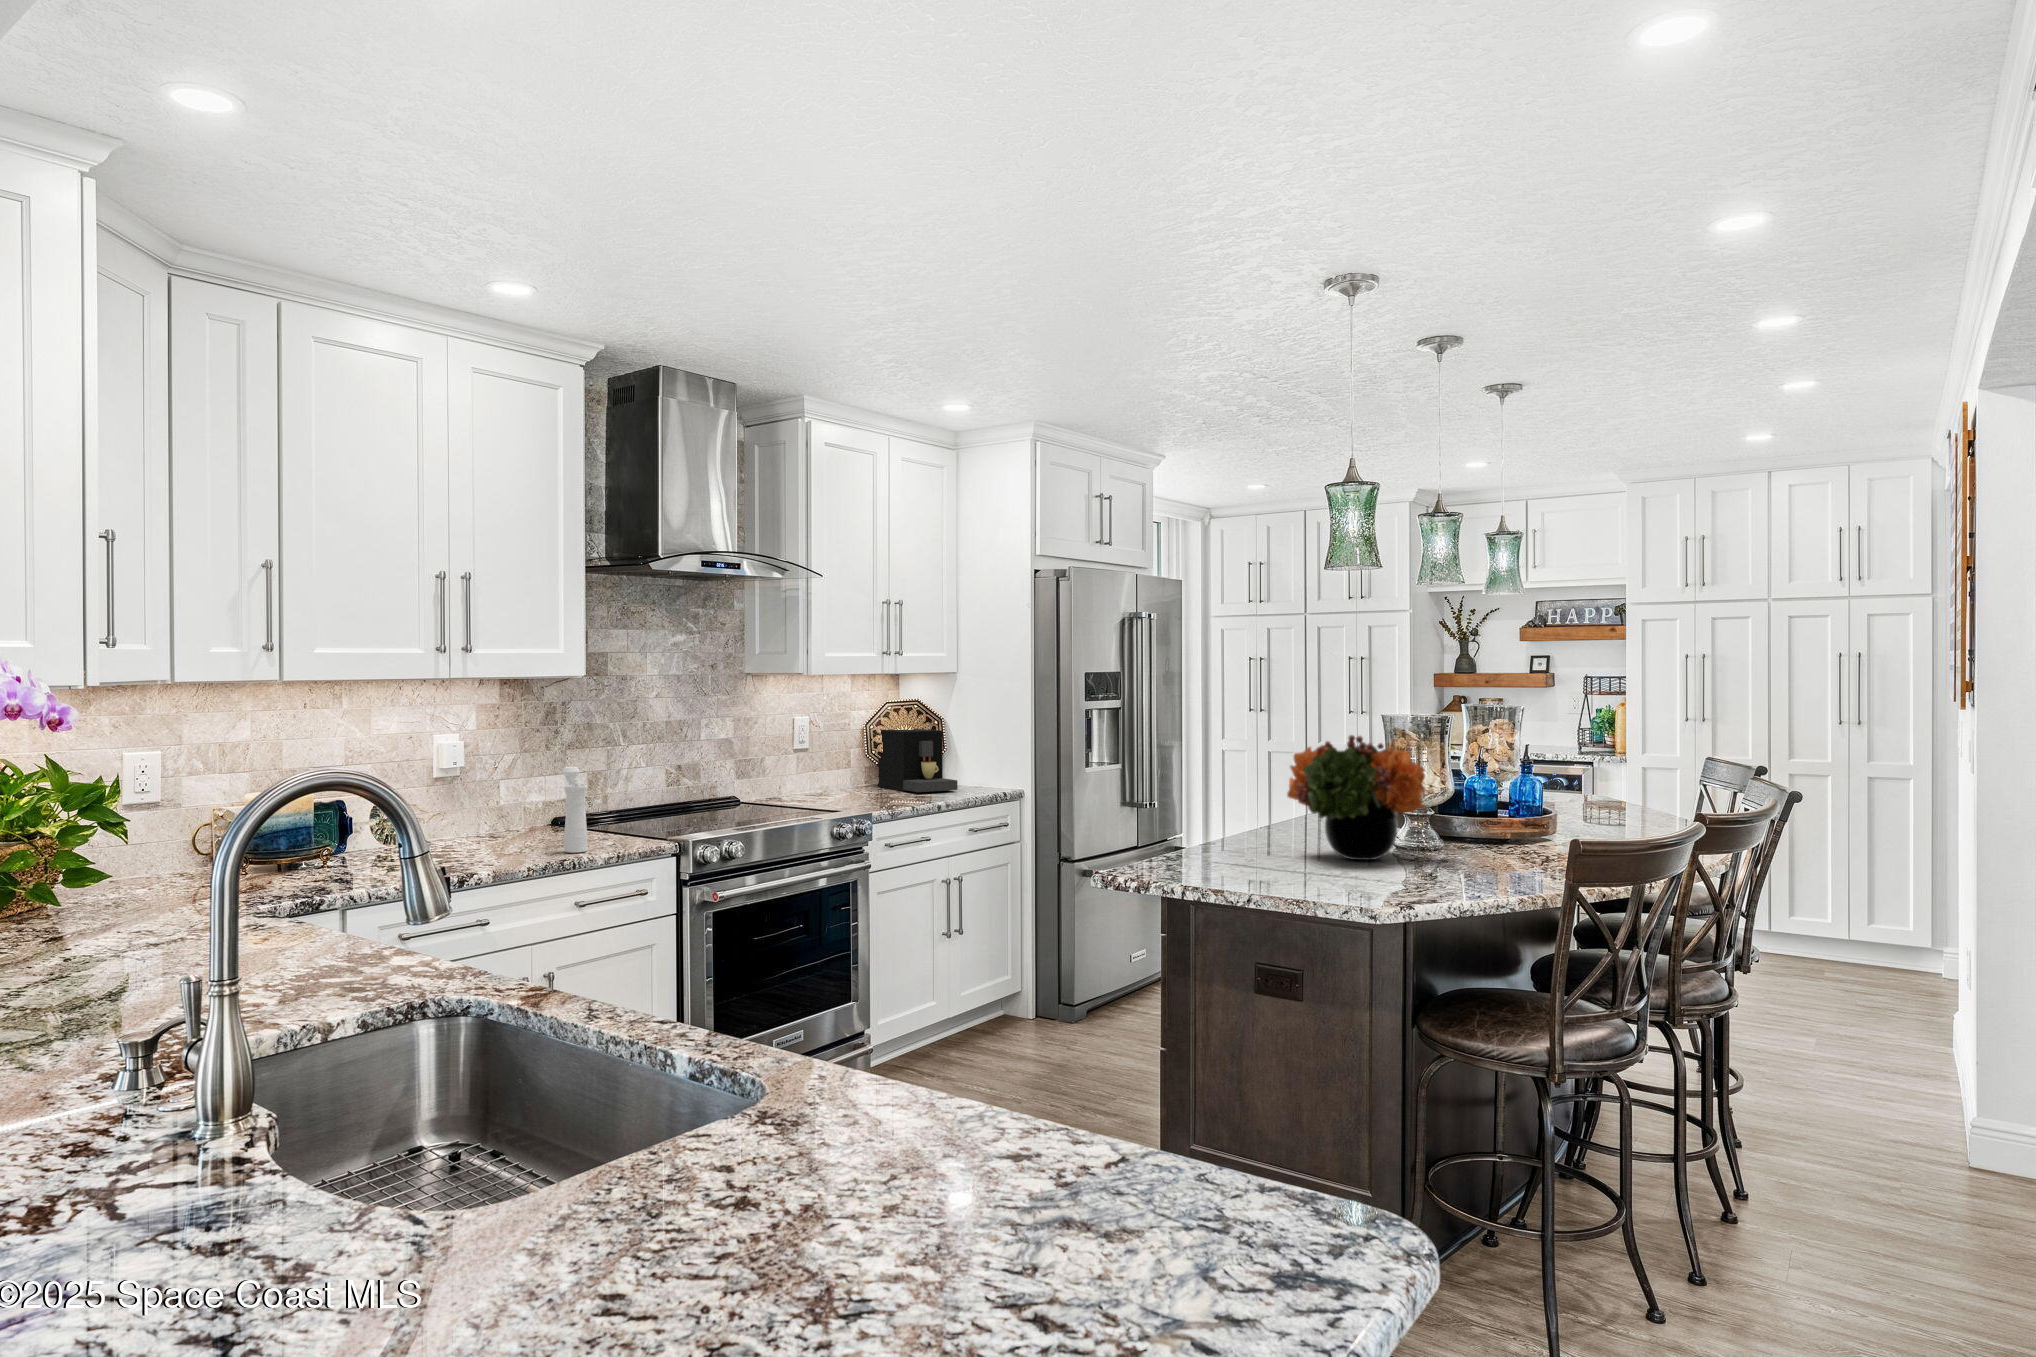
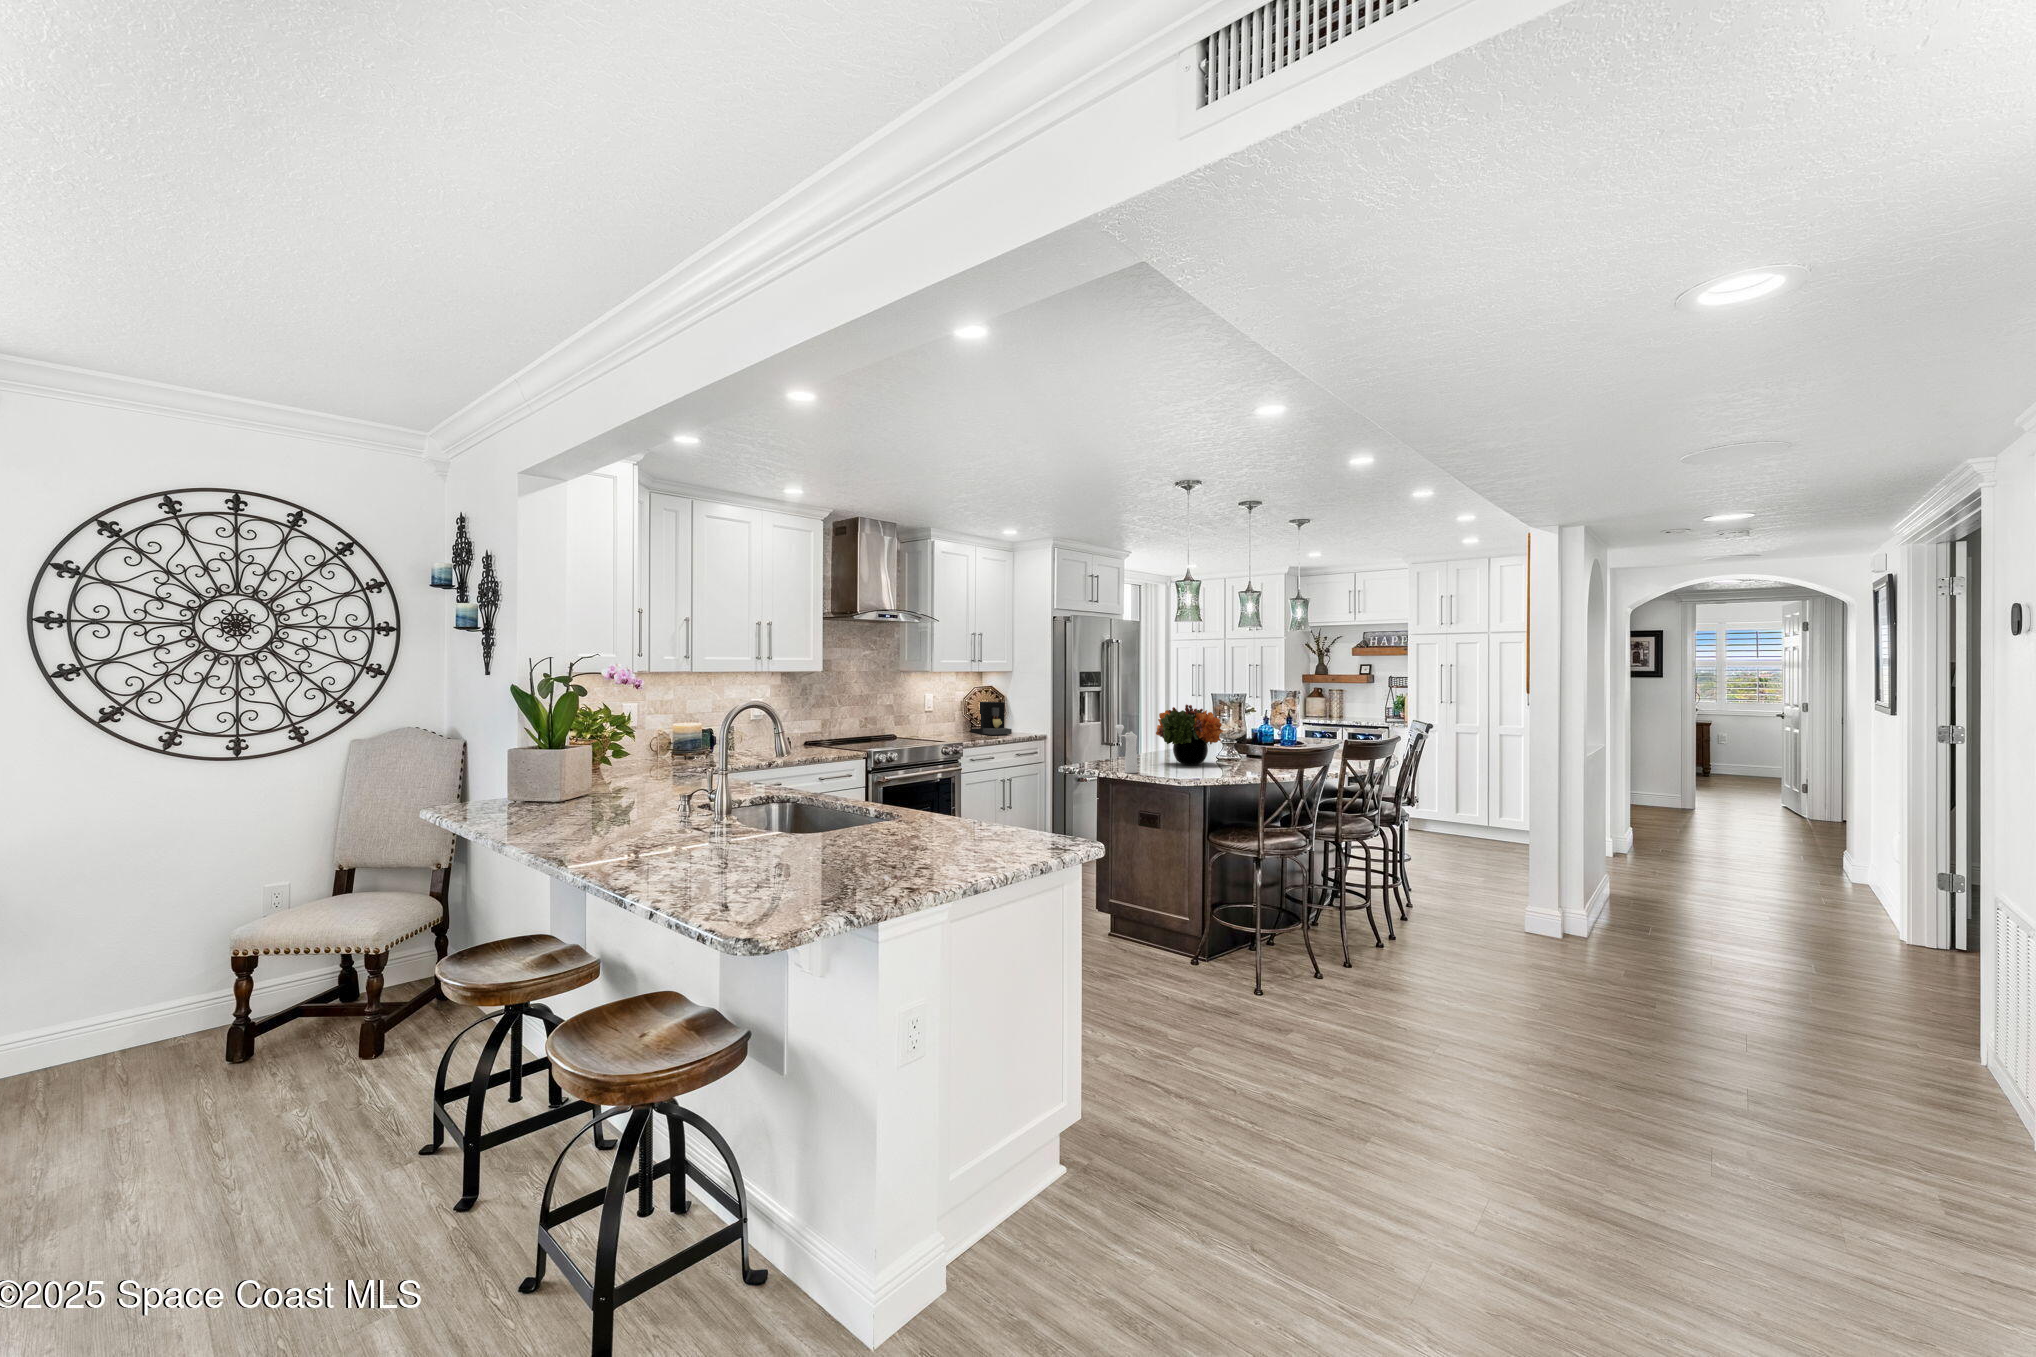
pepper mill: present [562,767,588,853] -> present [1115,725,1137,773]

